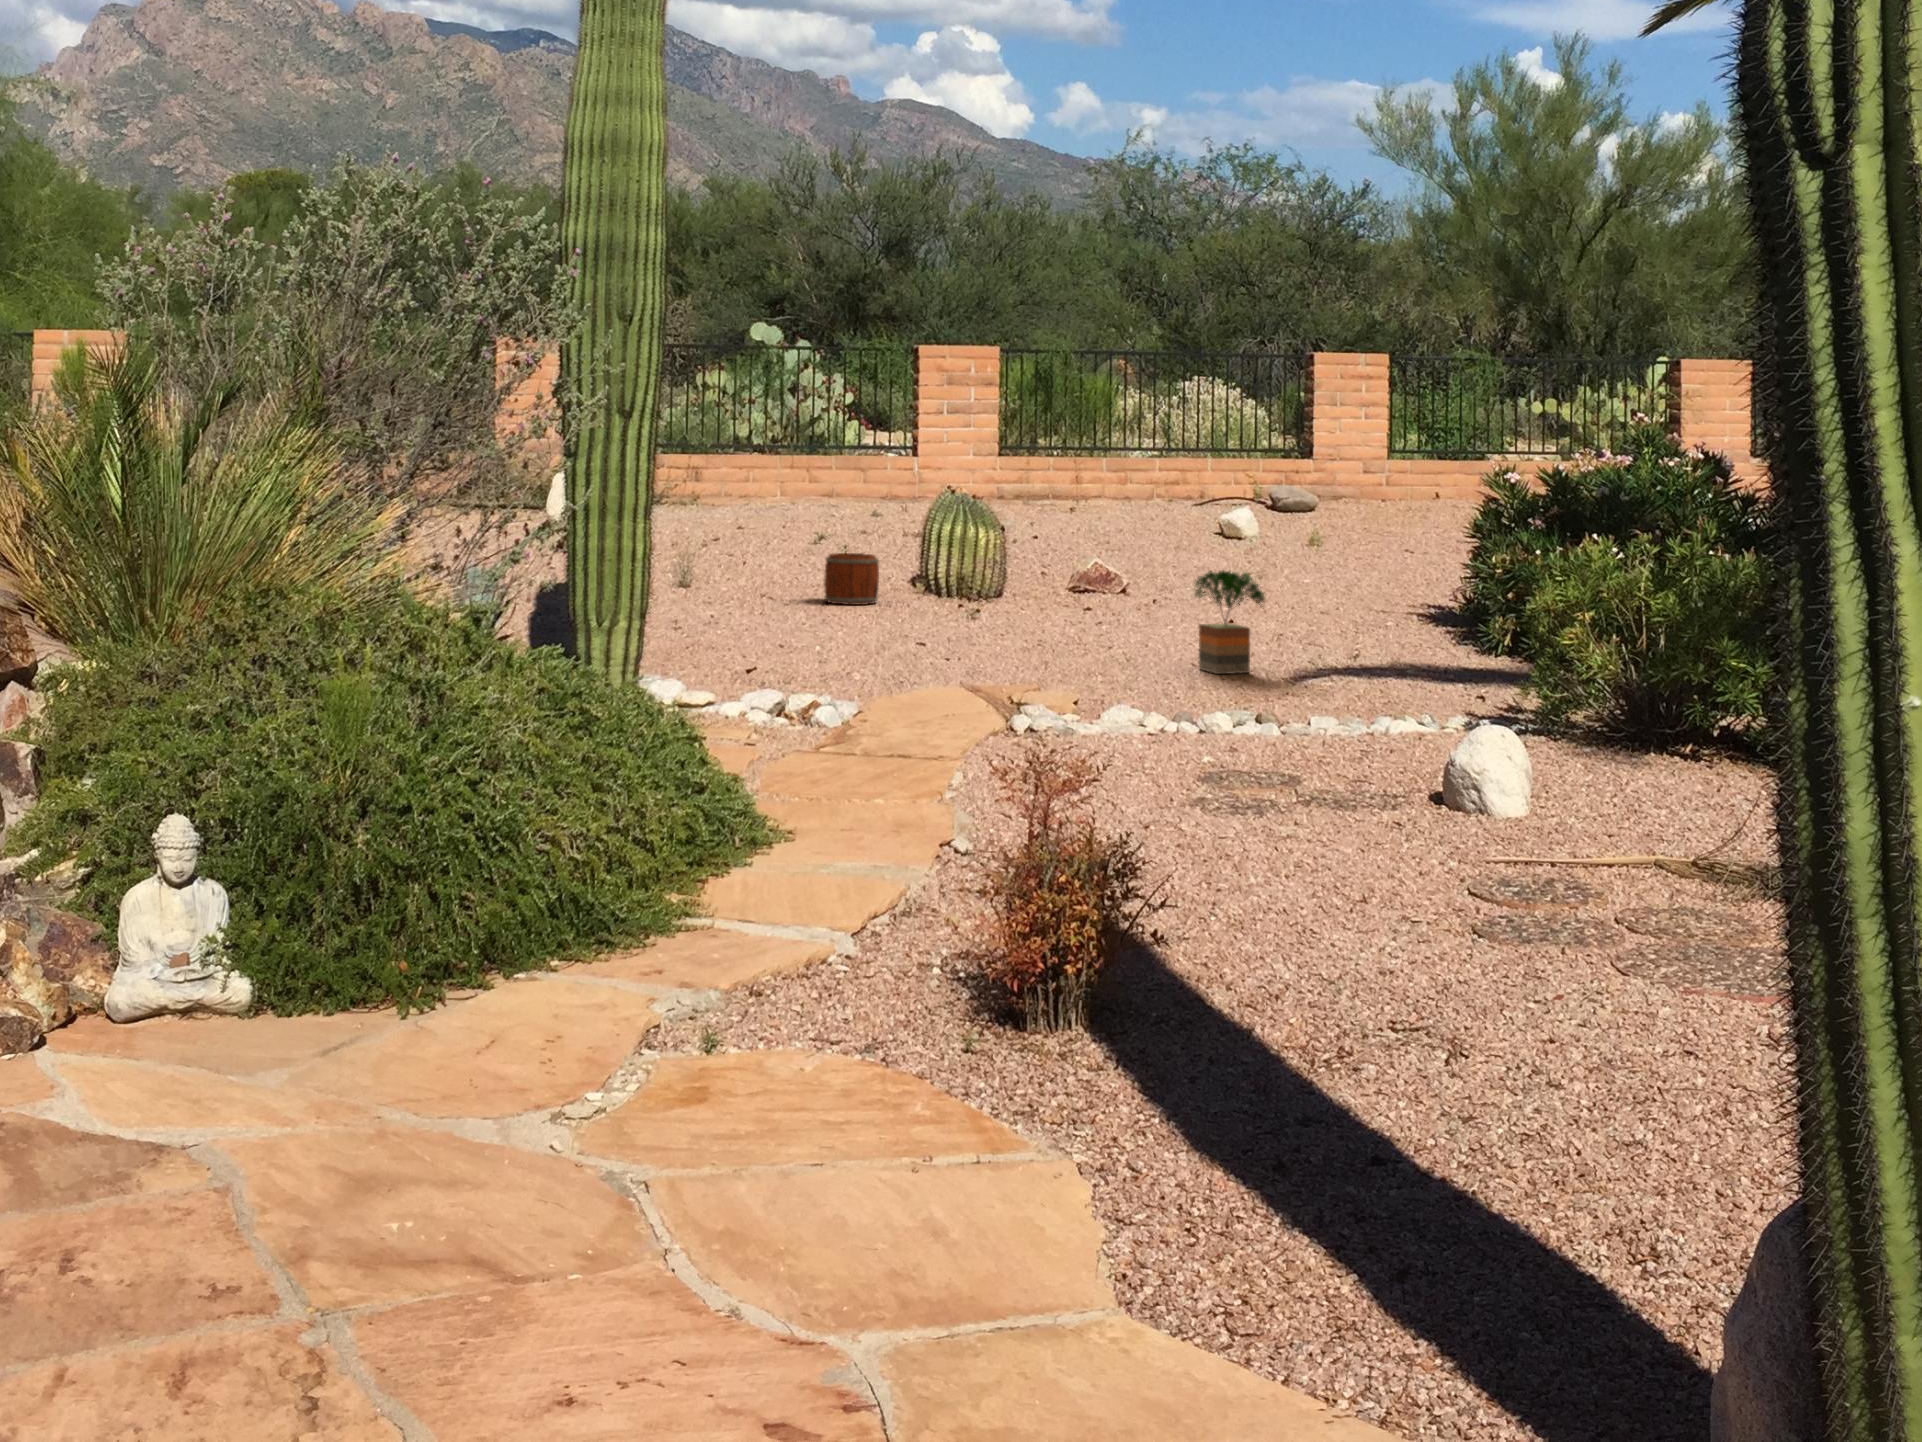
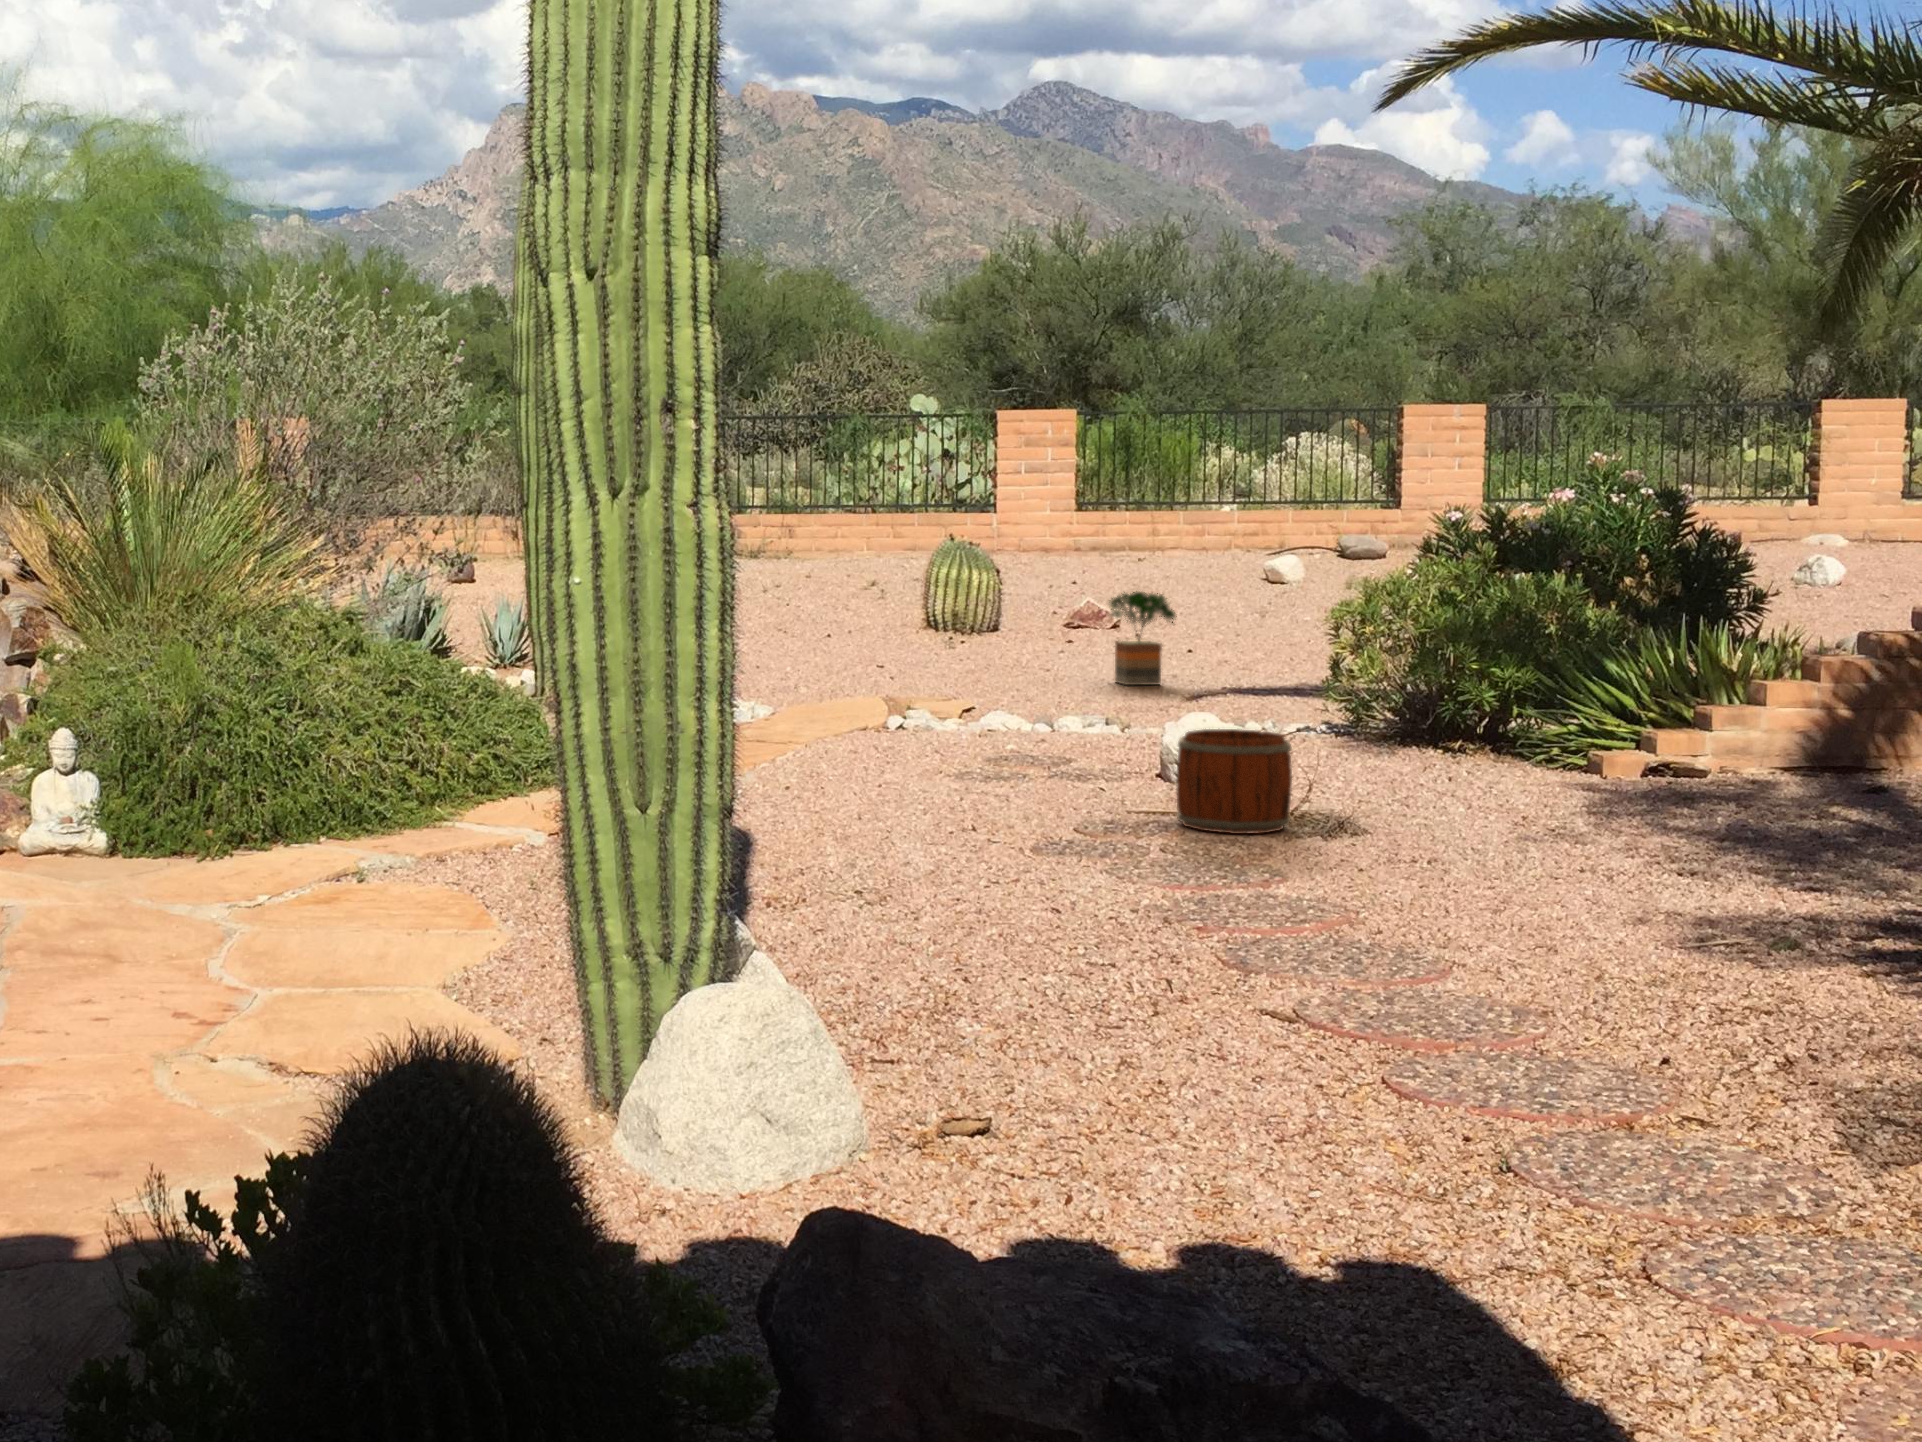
bucket: present [824,553,879,605] -> present [1176,729,1292,834]

